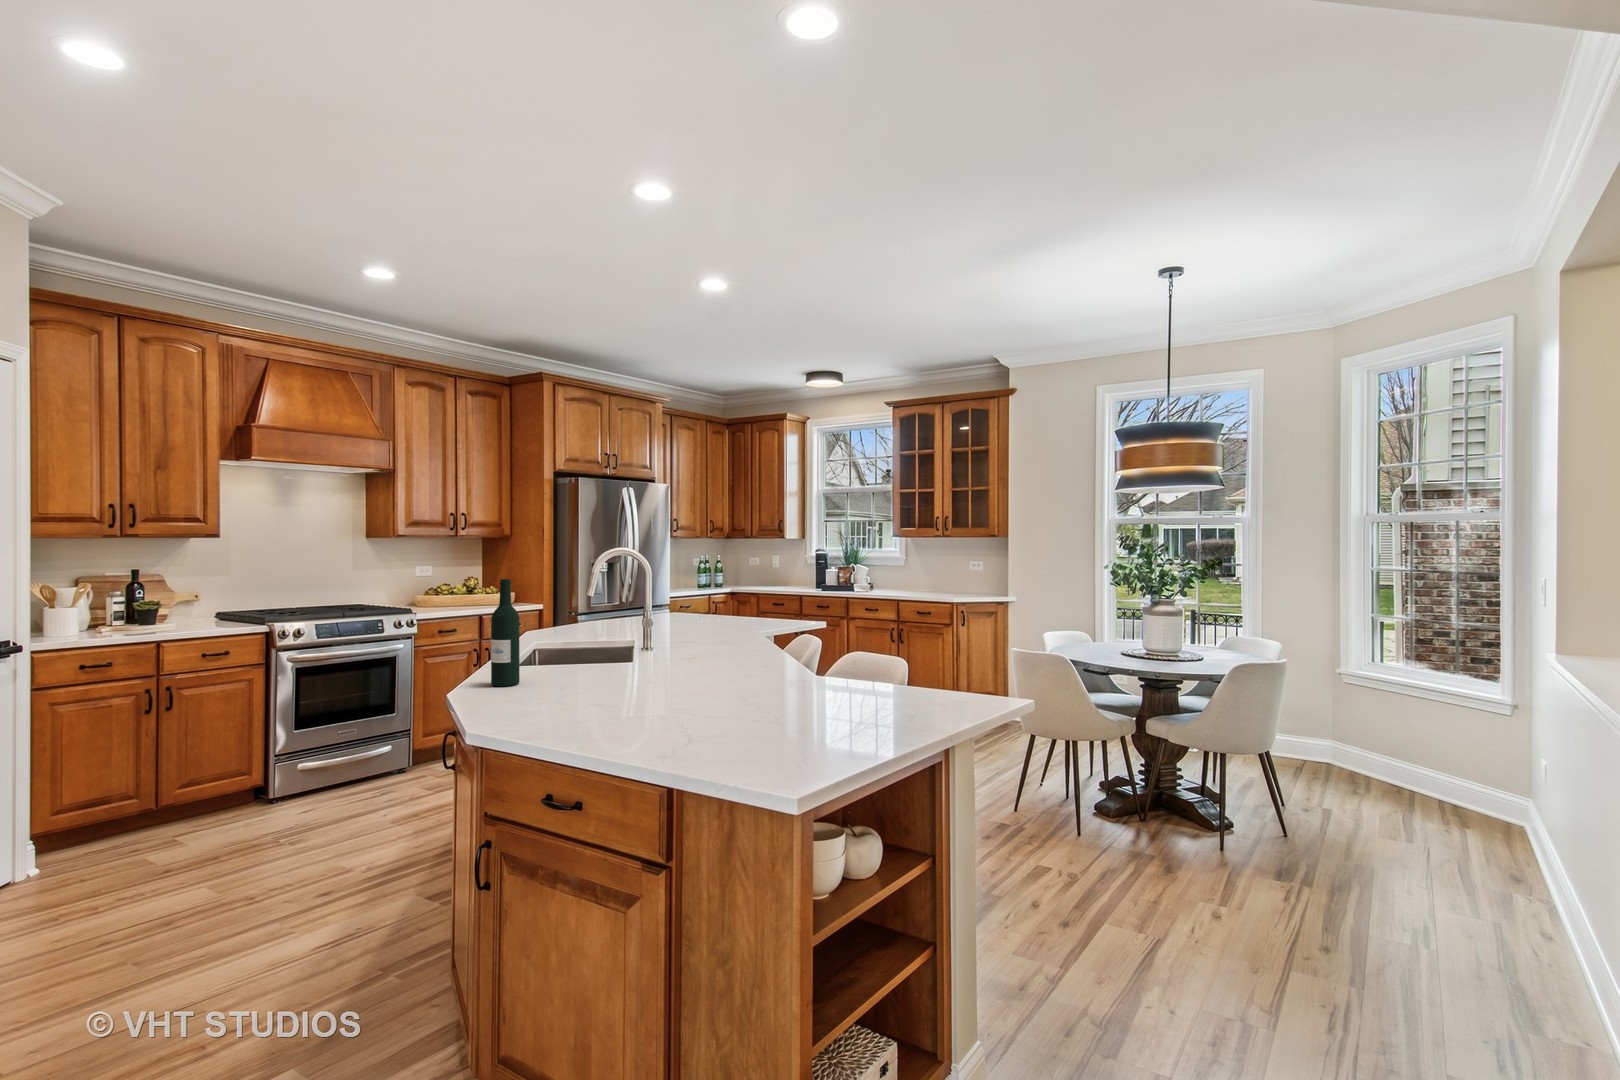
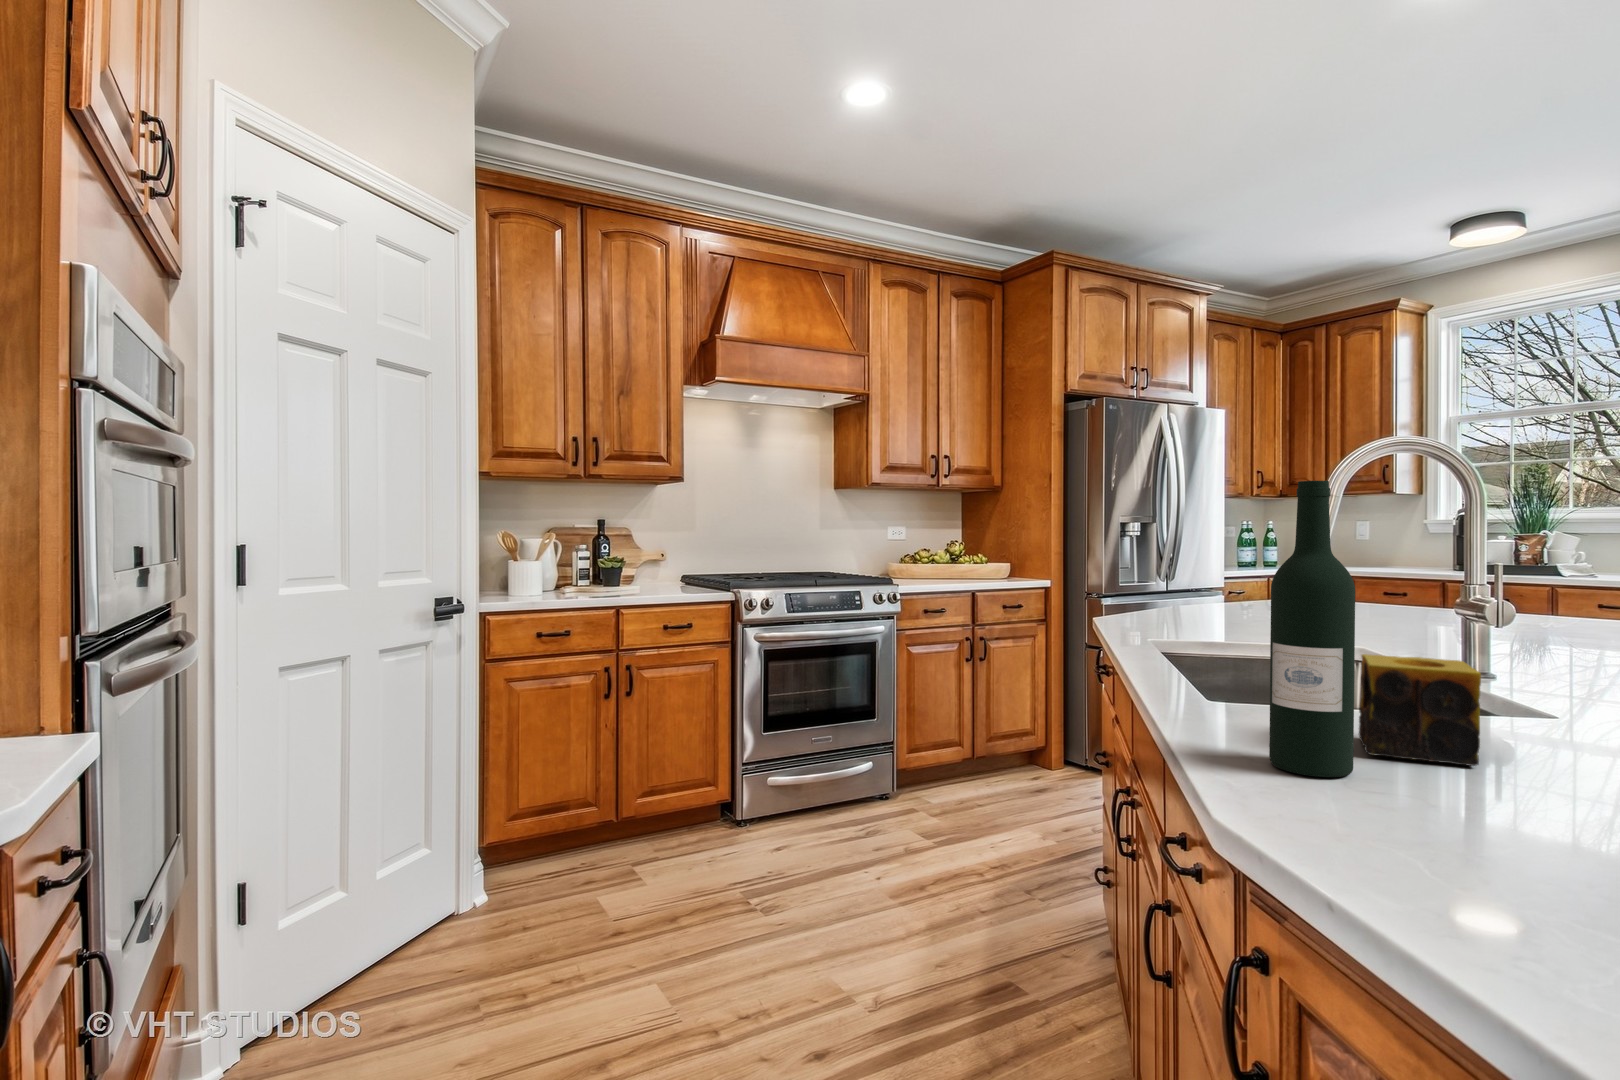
candle: none [534,642,577,679] -> present [1359,654,1481,766]

